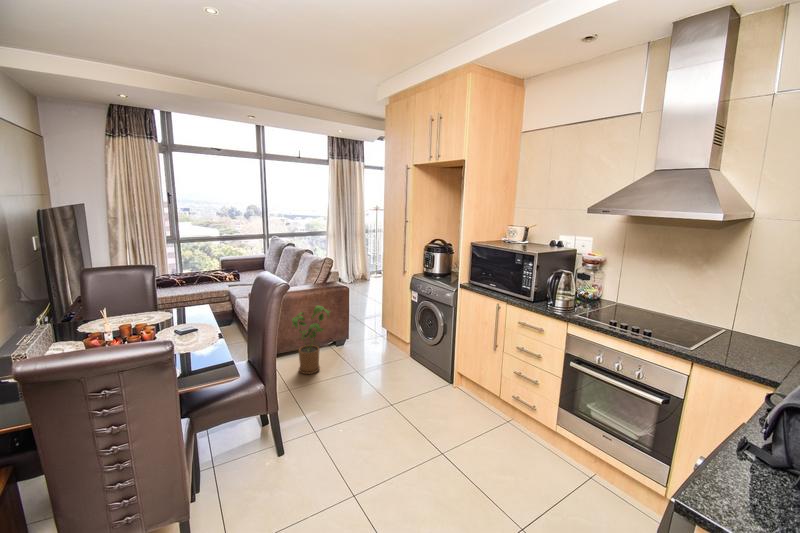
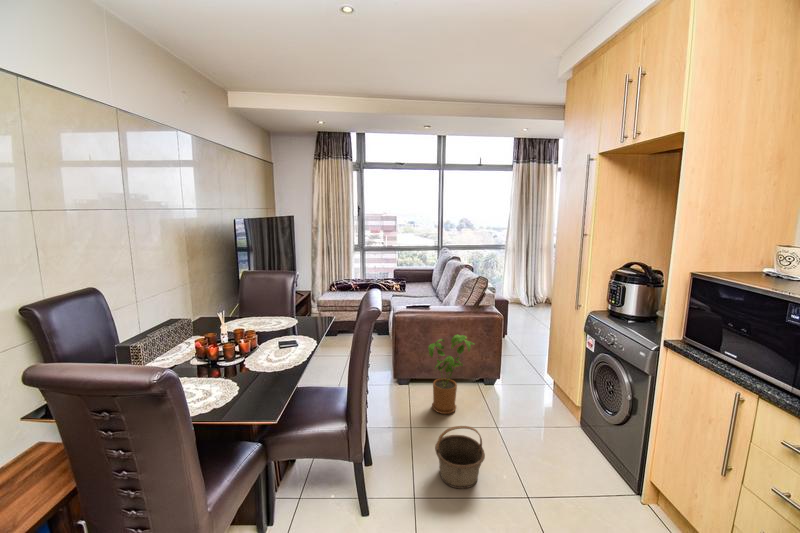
basket: none [320,370,359,419] -> present [435,426,485,488]

